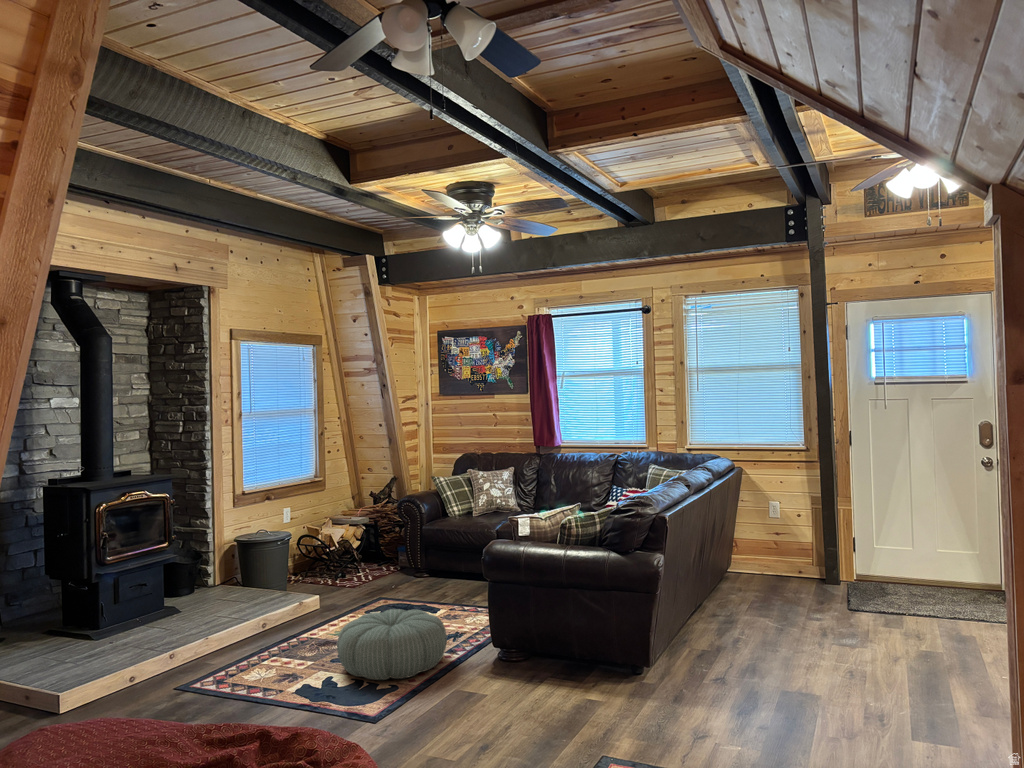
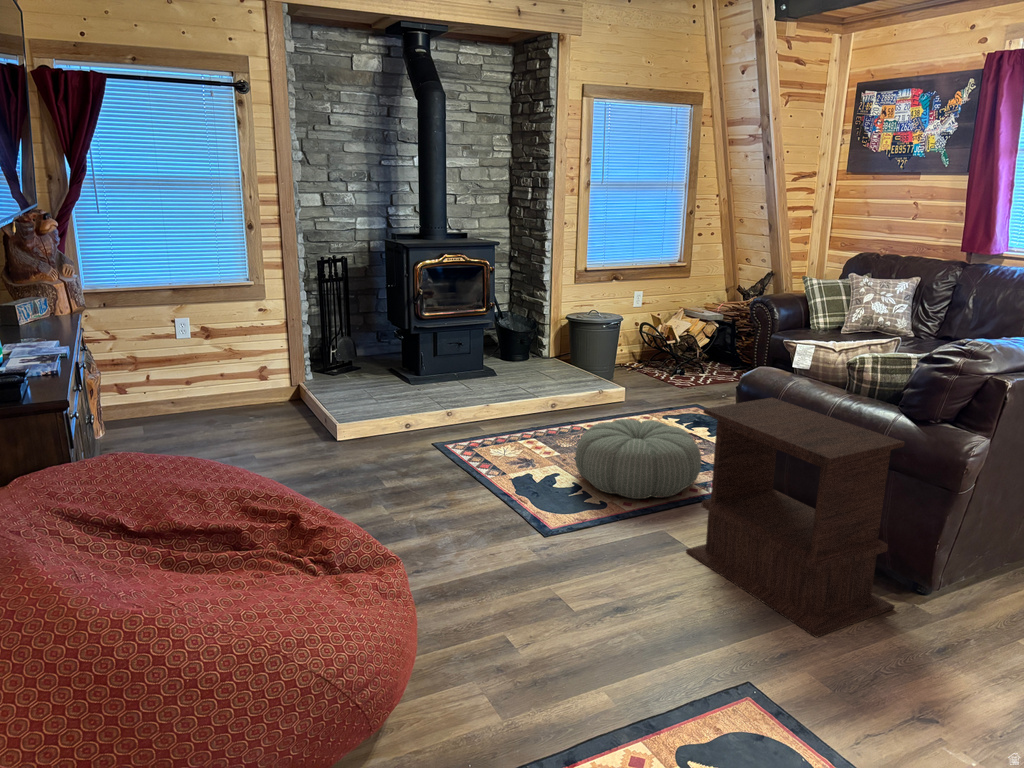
side table: none [481,560,633,721] -> present [686,397,905,637]

